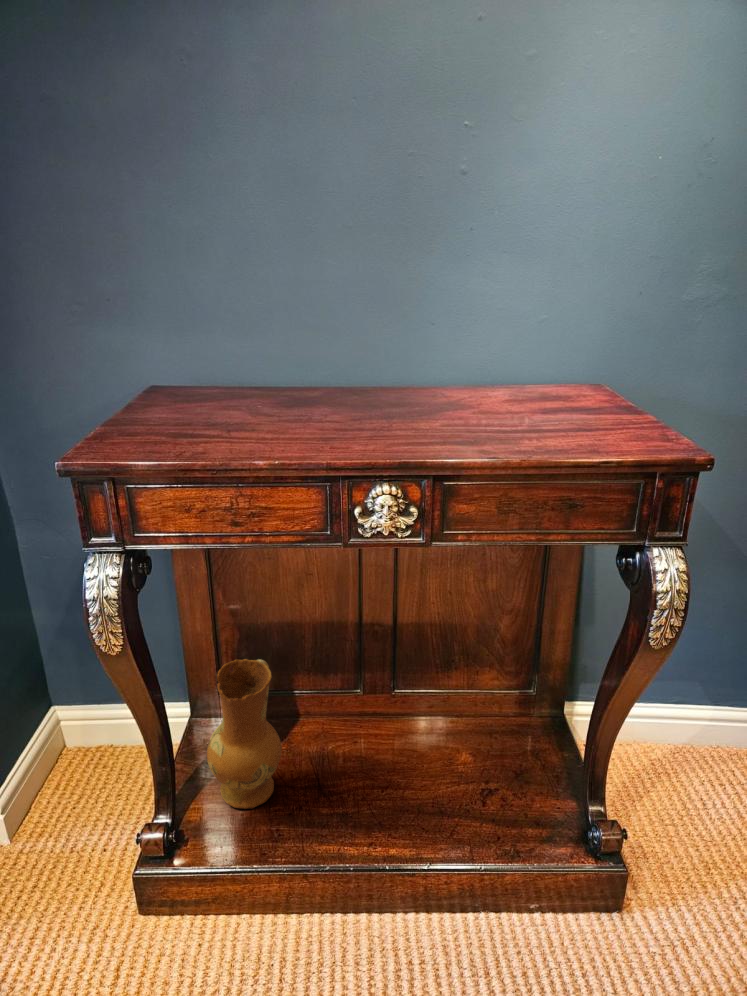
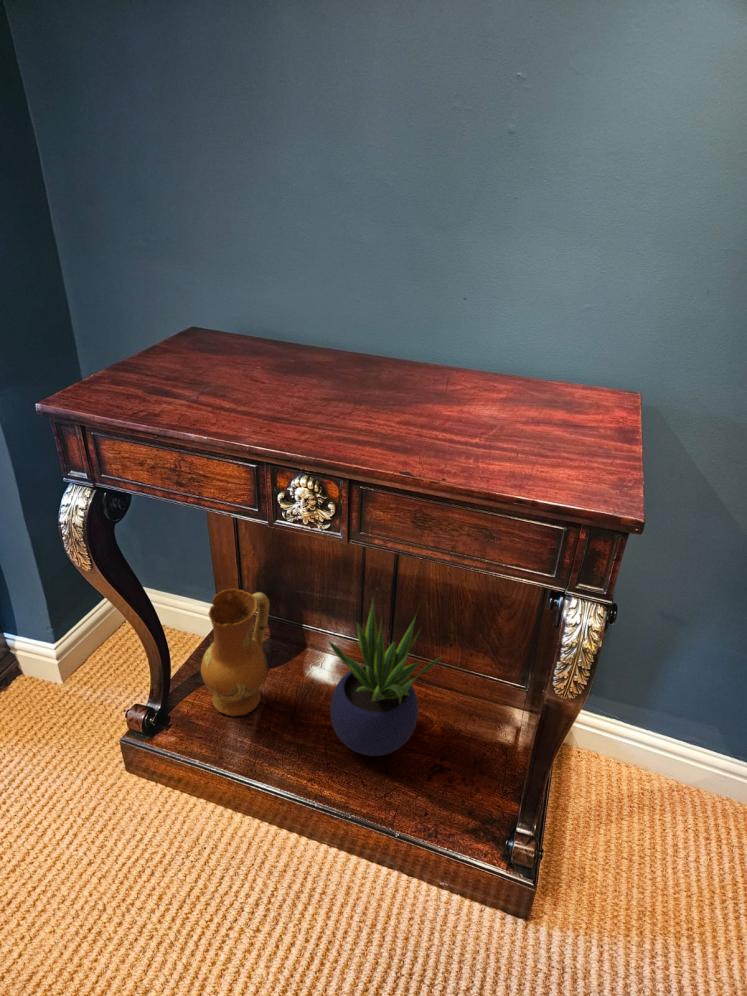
potted plant: none [357,624,476,801] -> present [329,601,441,756]

